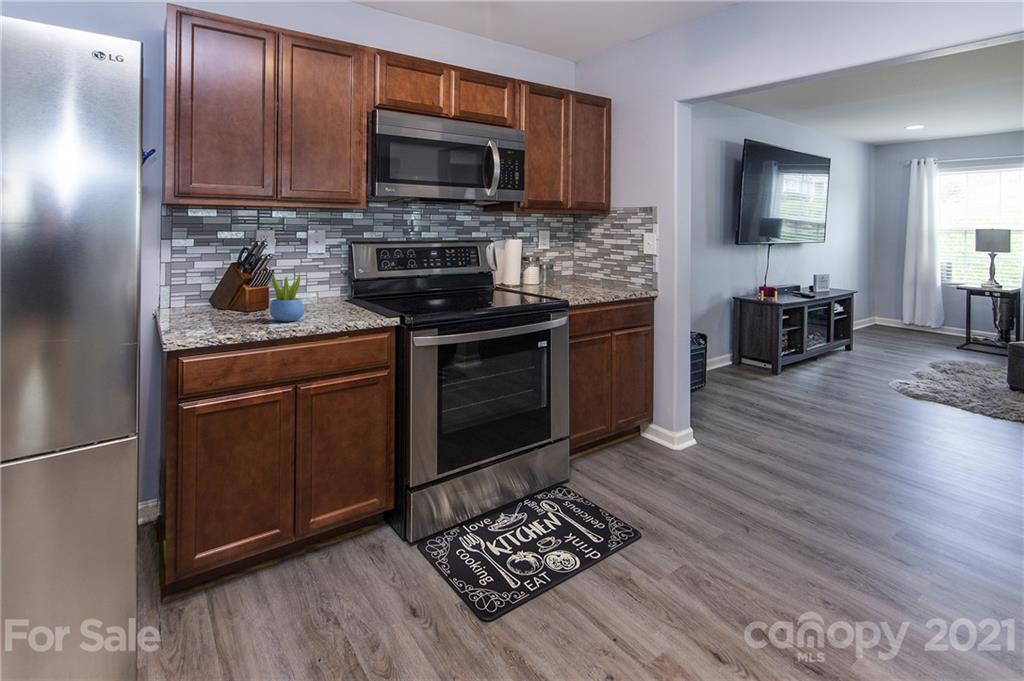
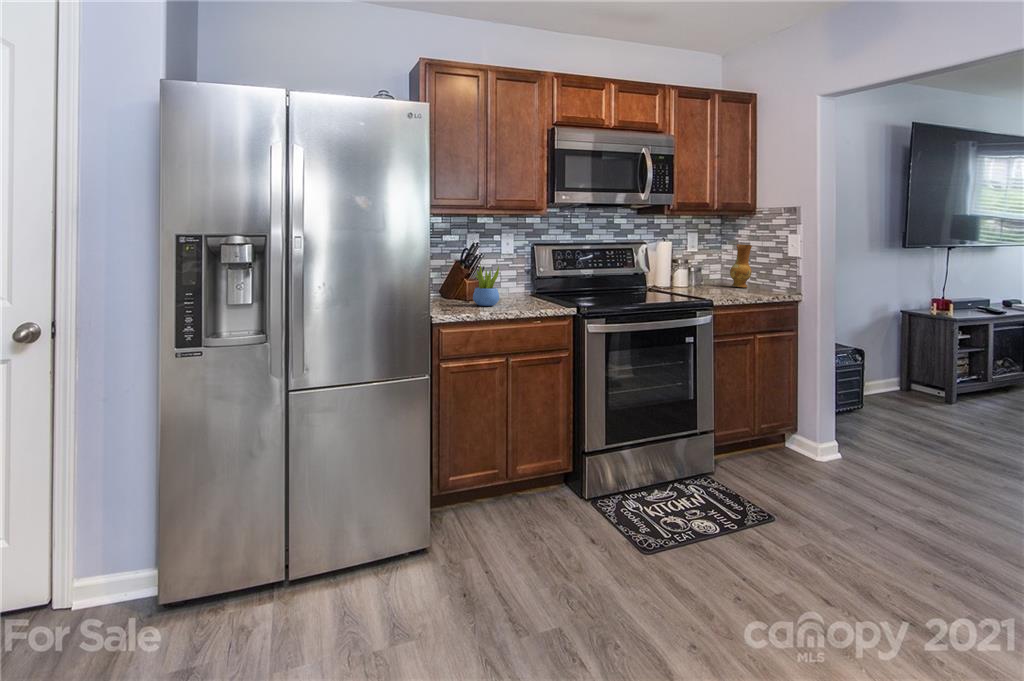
ceramic jug: none [585,242,605,284] -> present [730,244,752,288]

